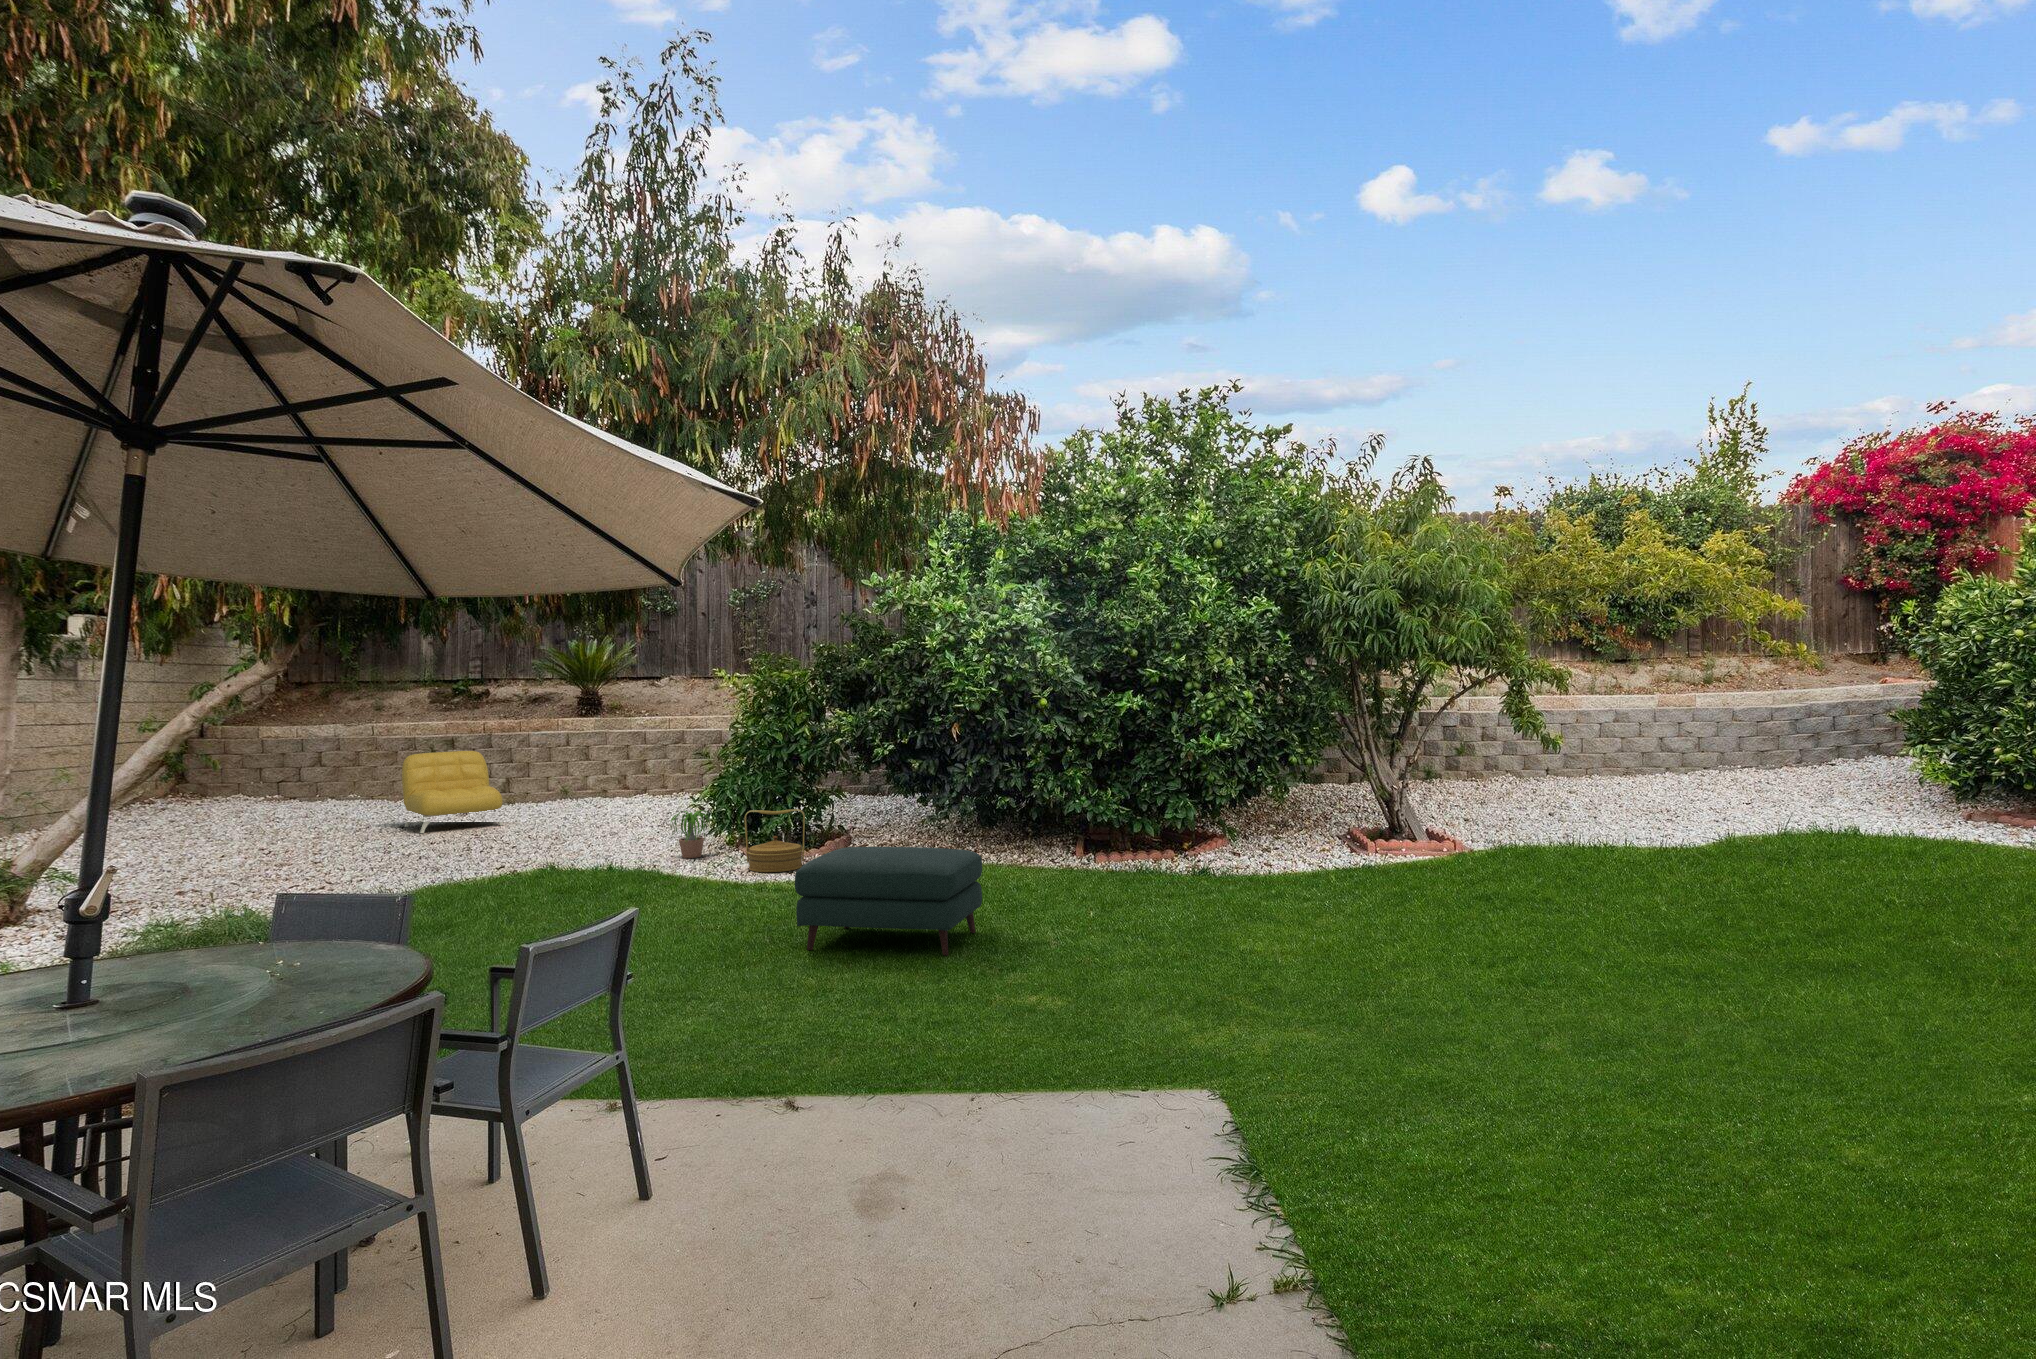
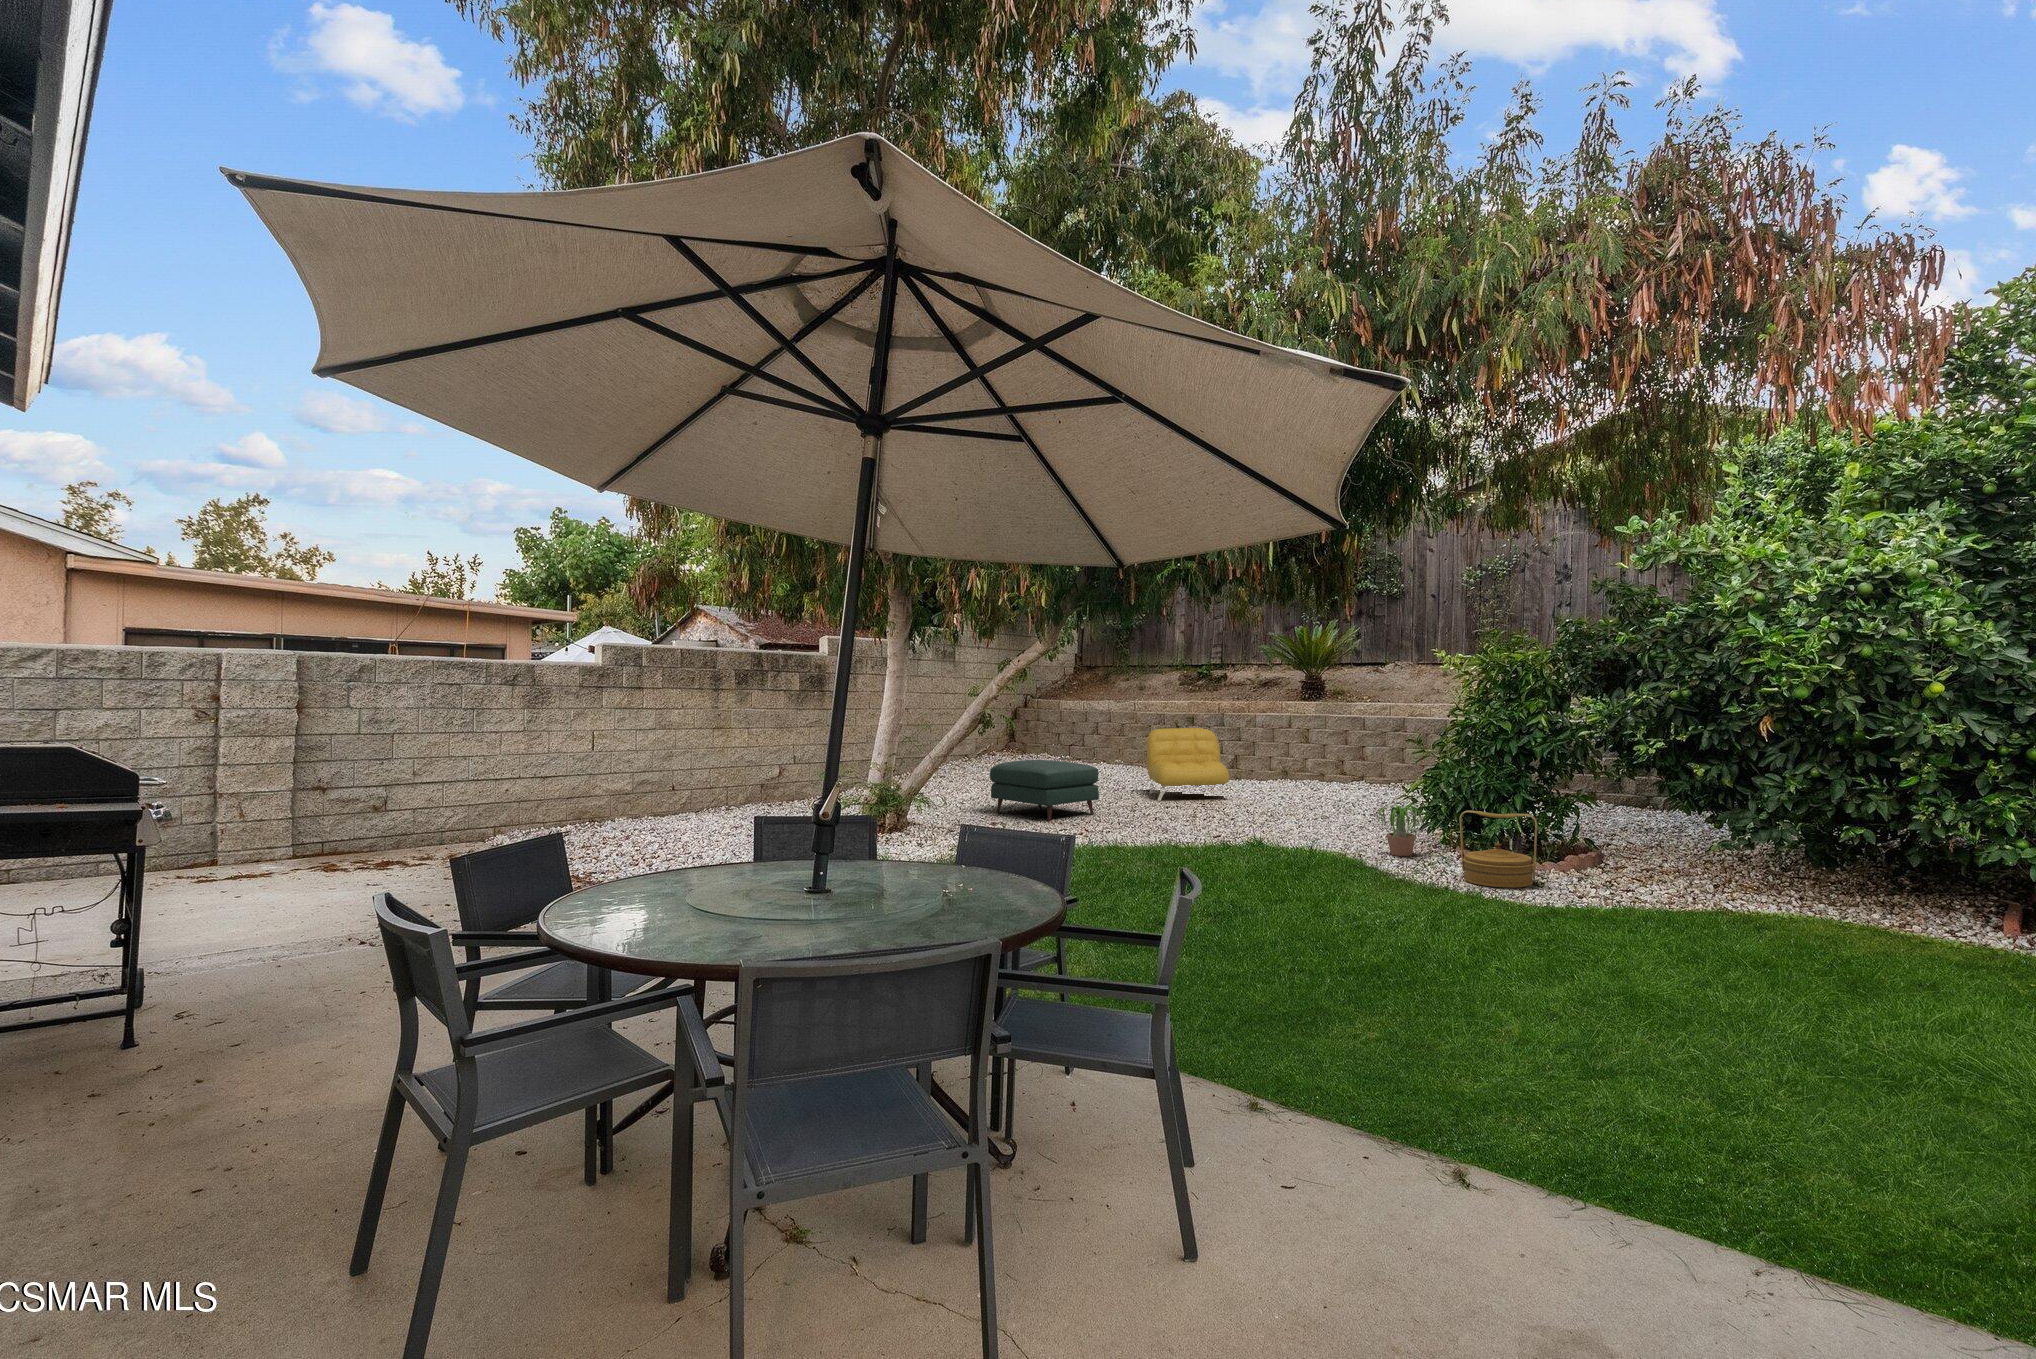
ottoman: present [795,847,982,956] -> present [990,760,1099,821]

